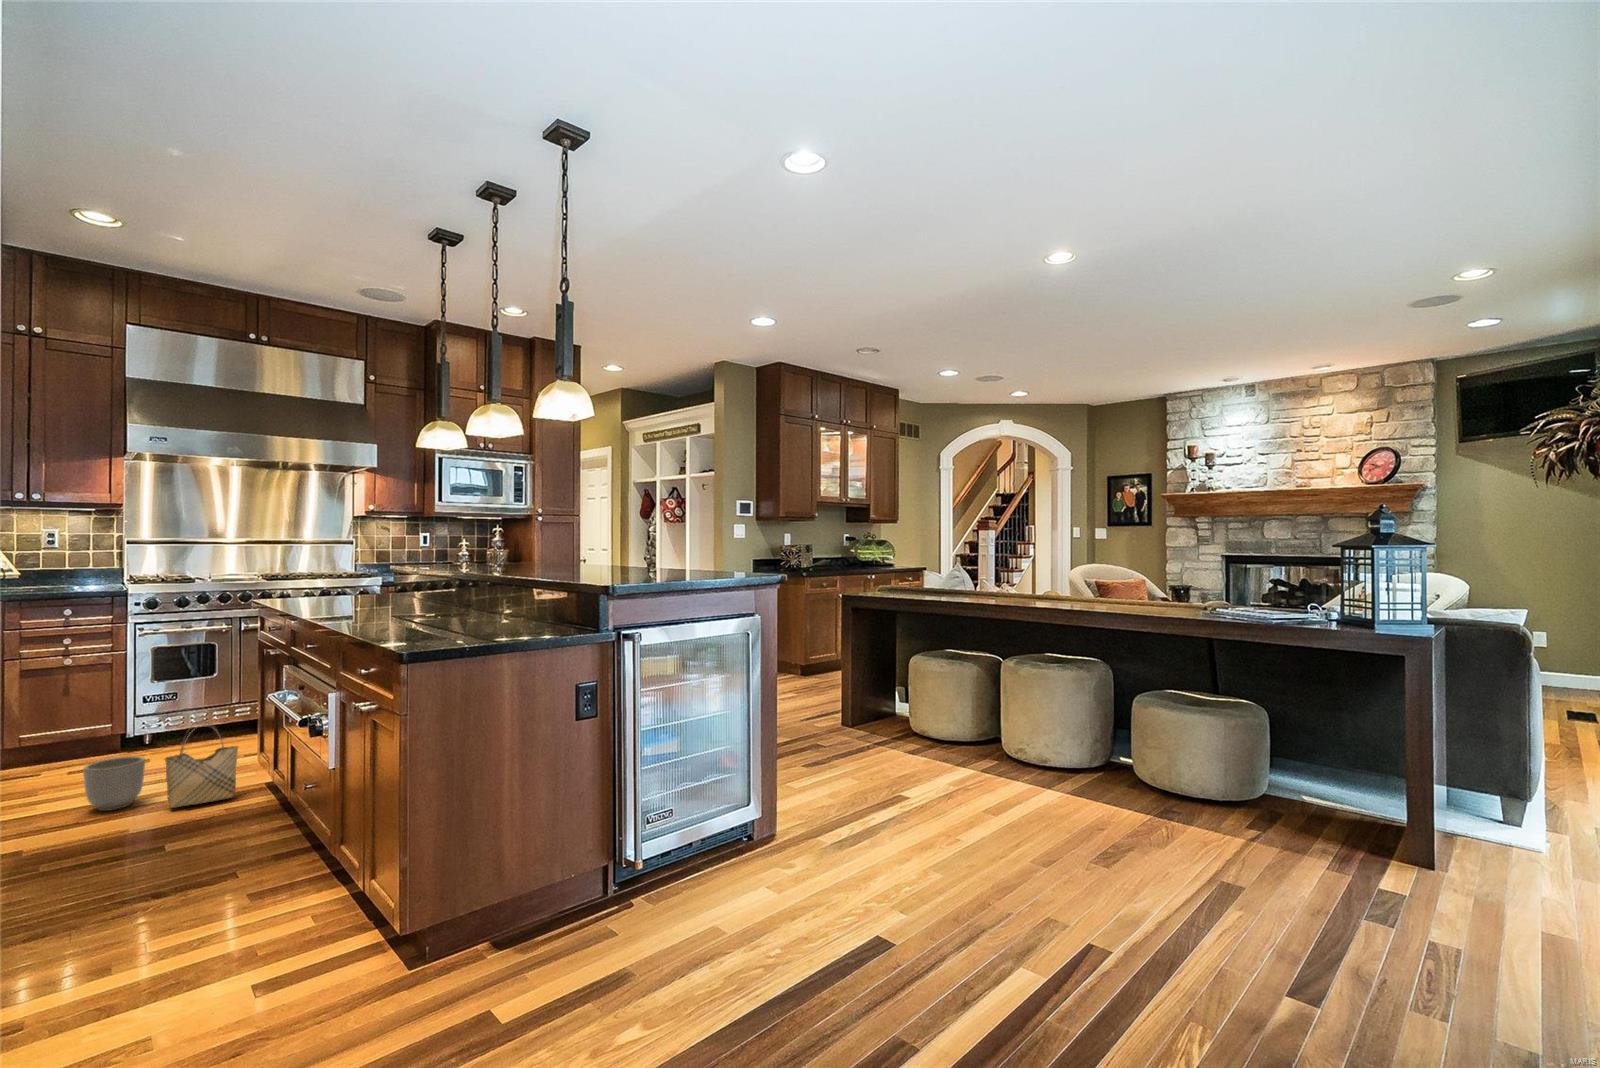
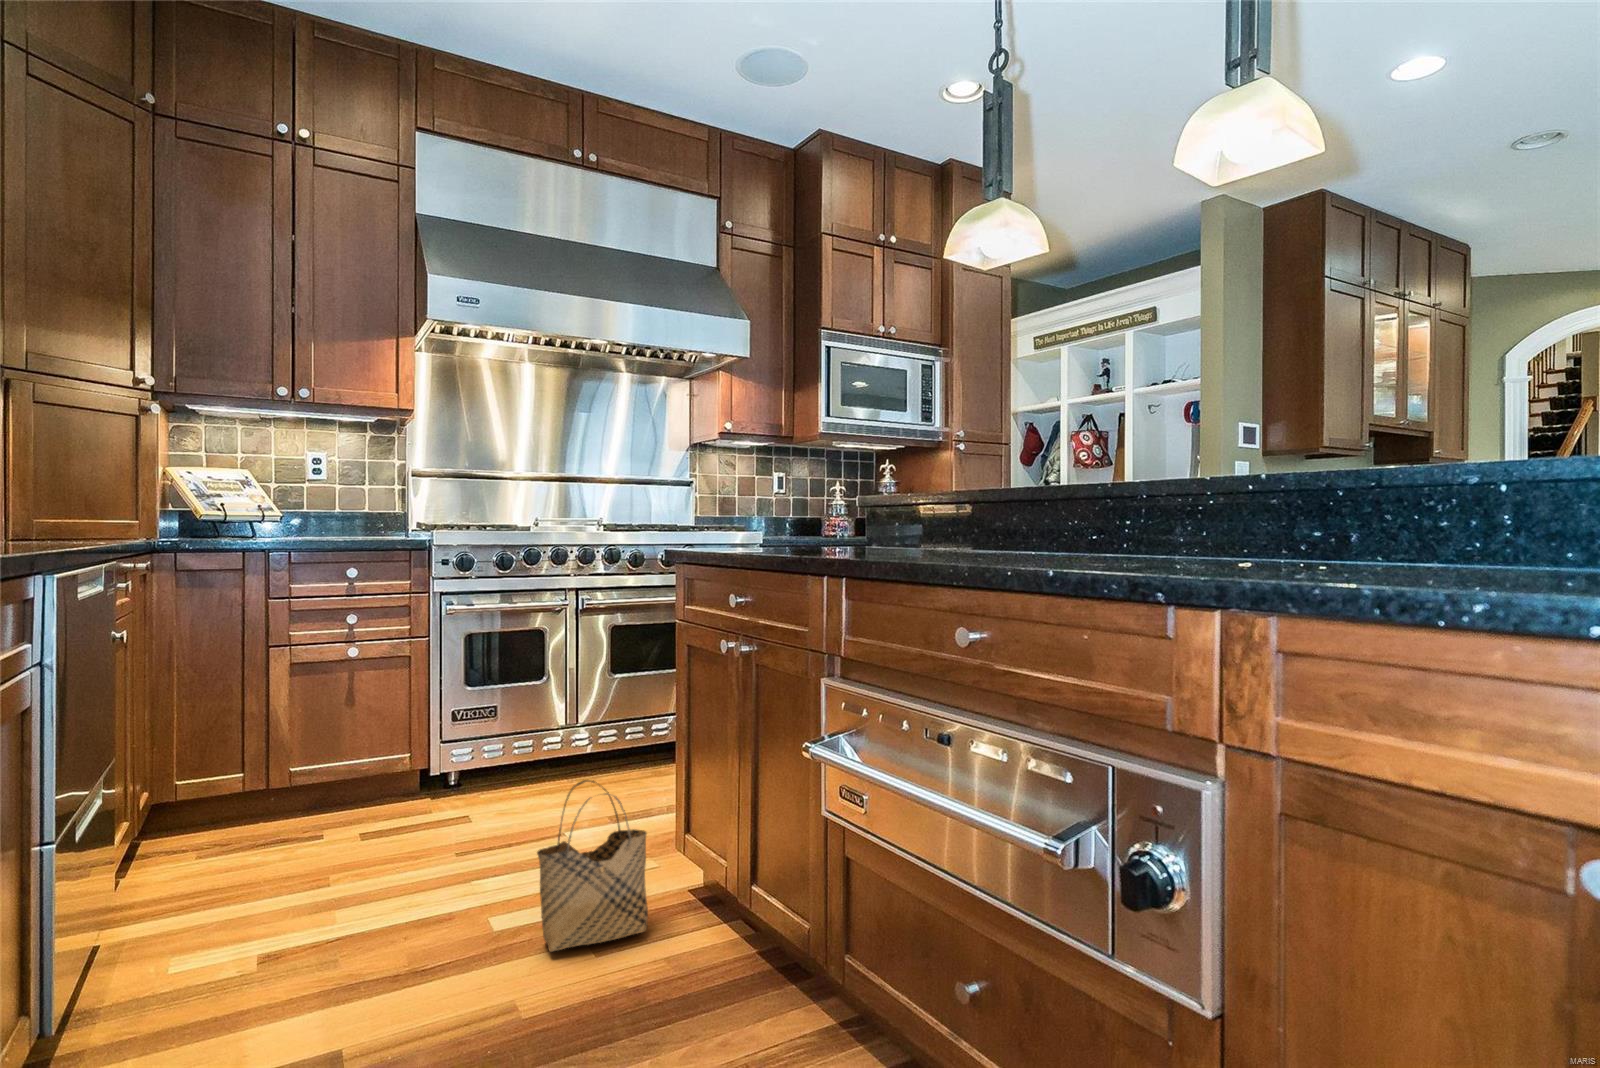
planter: present [83,756,145,811] -> none [404,835,495,942]

